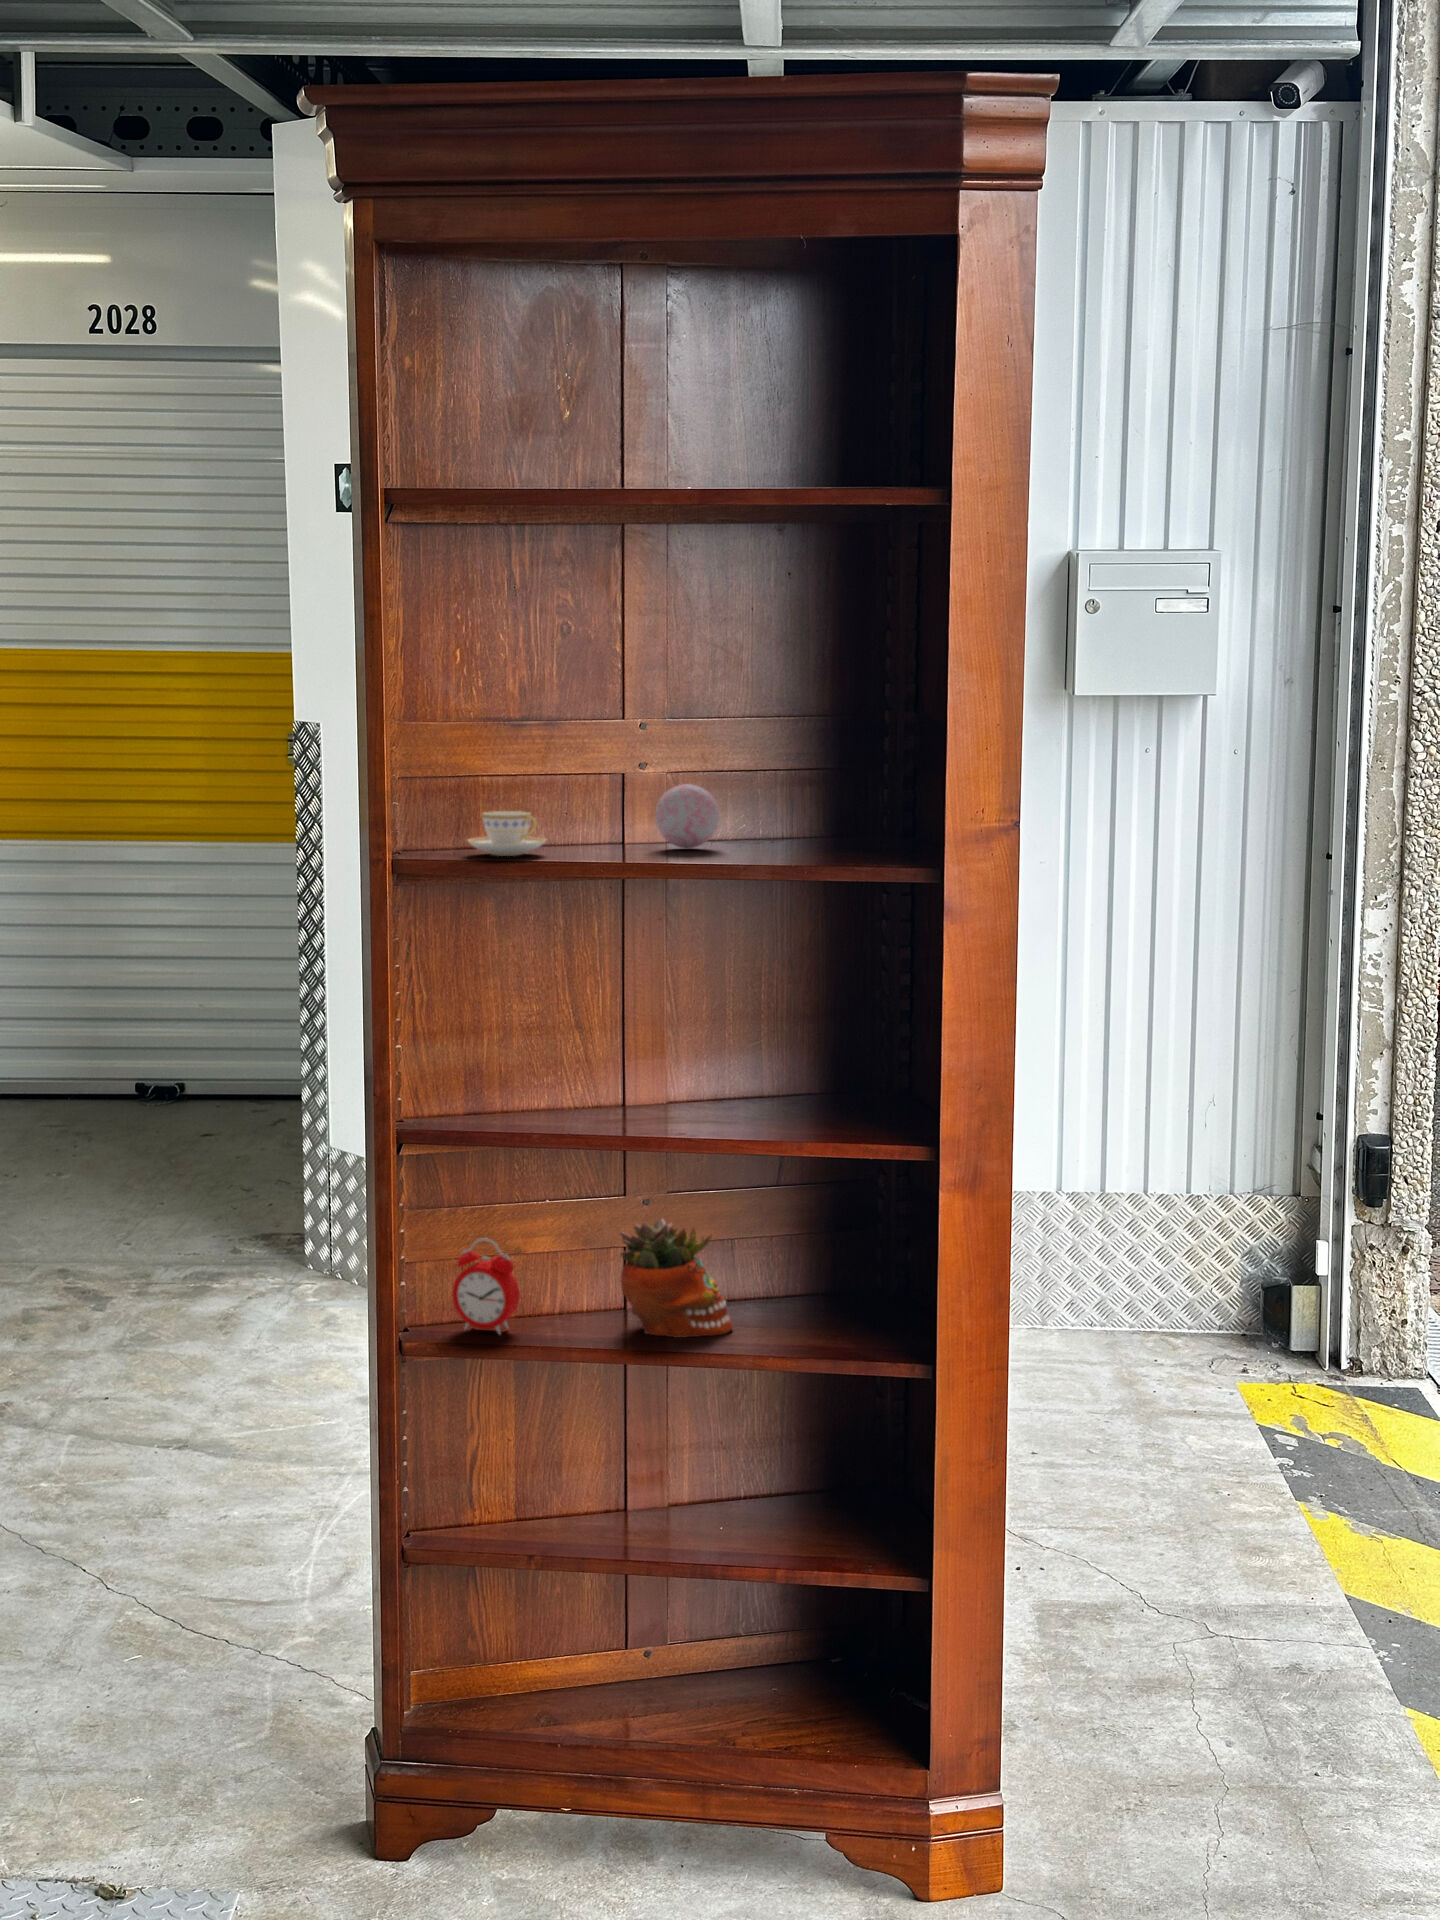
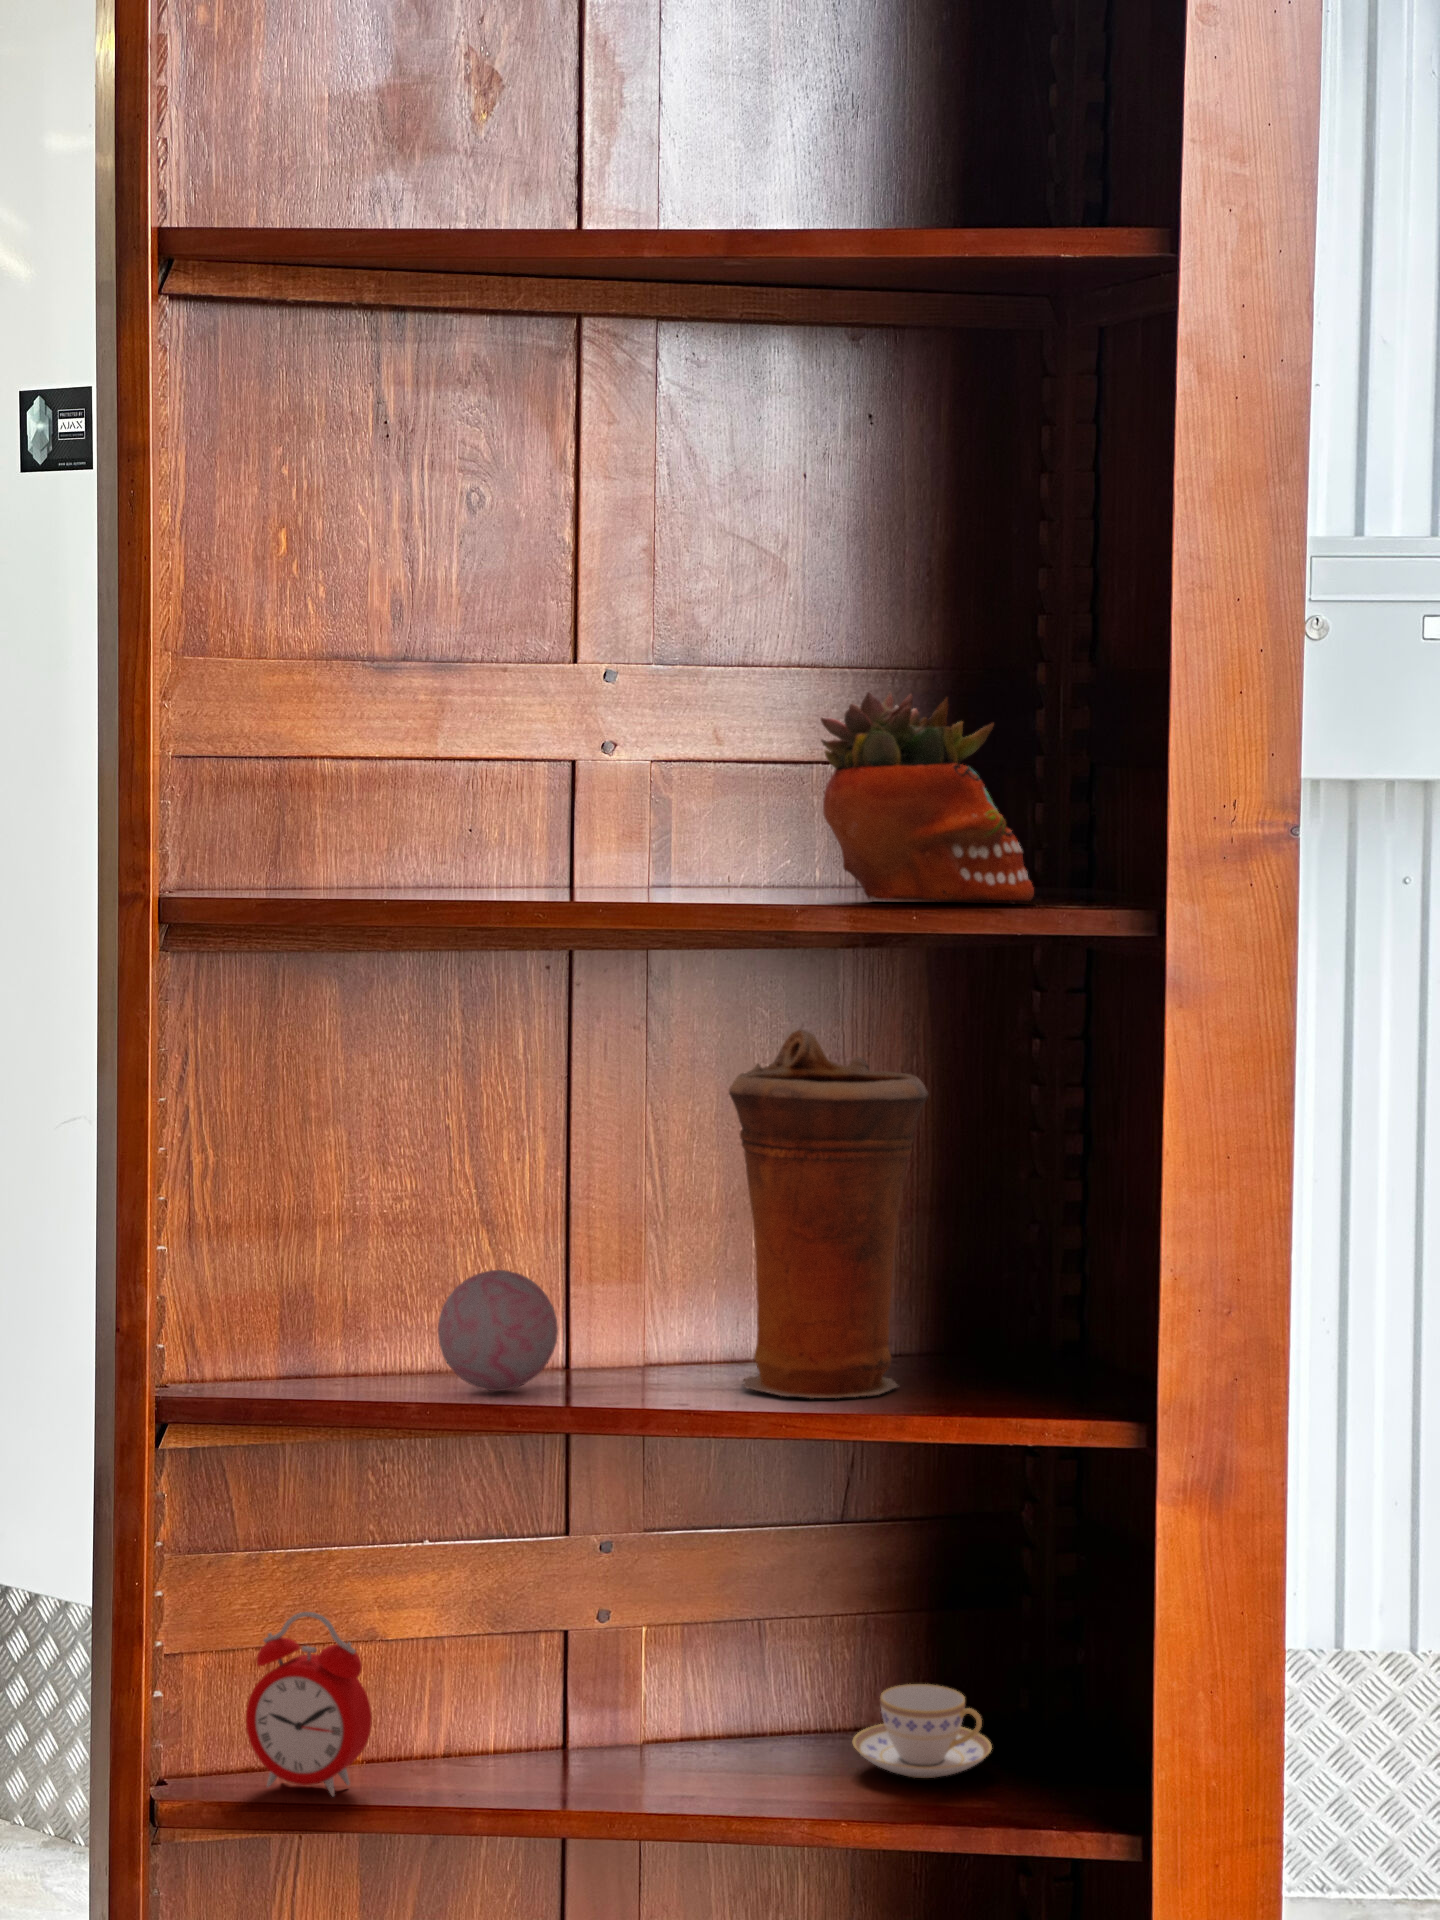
decorative ball: present [655,784,719,848] -> present [438,1270,558,1391]
teacup: present [468,811,546,856] -> present [853,1684,992,1778]
vase: none [707,923,827,1126] -> present [729,1029,928,1398]
succulent planter: present [620,1219,732,1338] -> present [821,692,1034,901]

